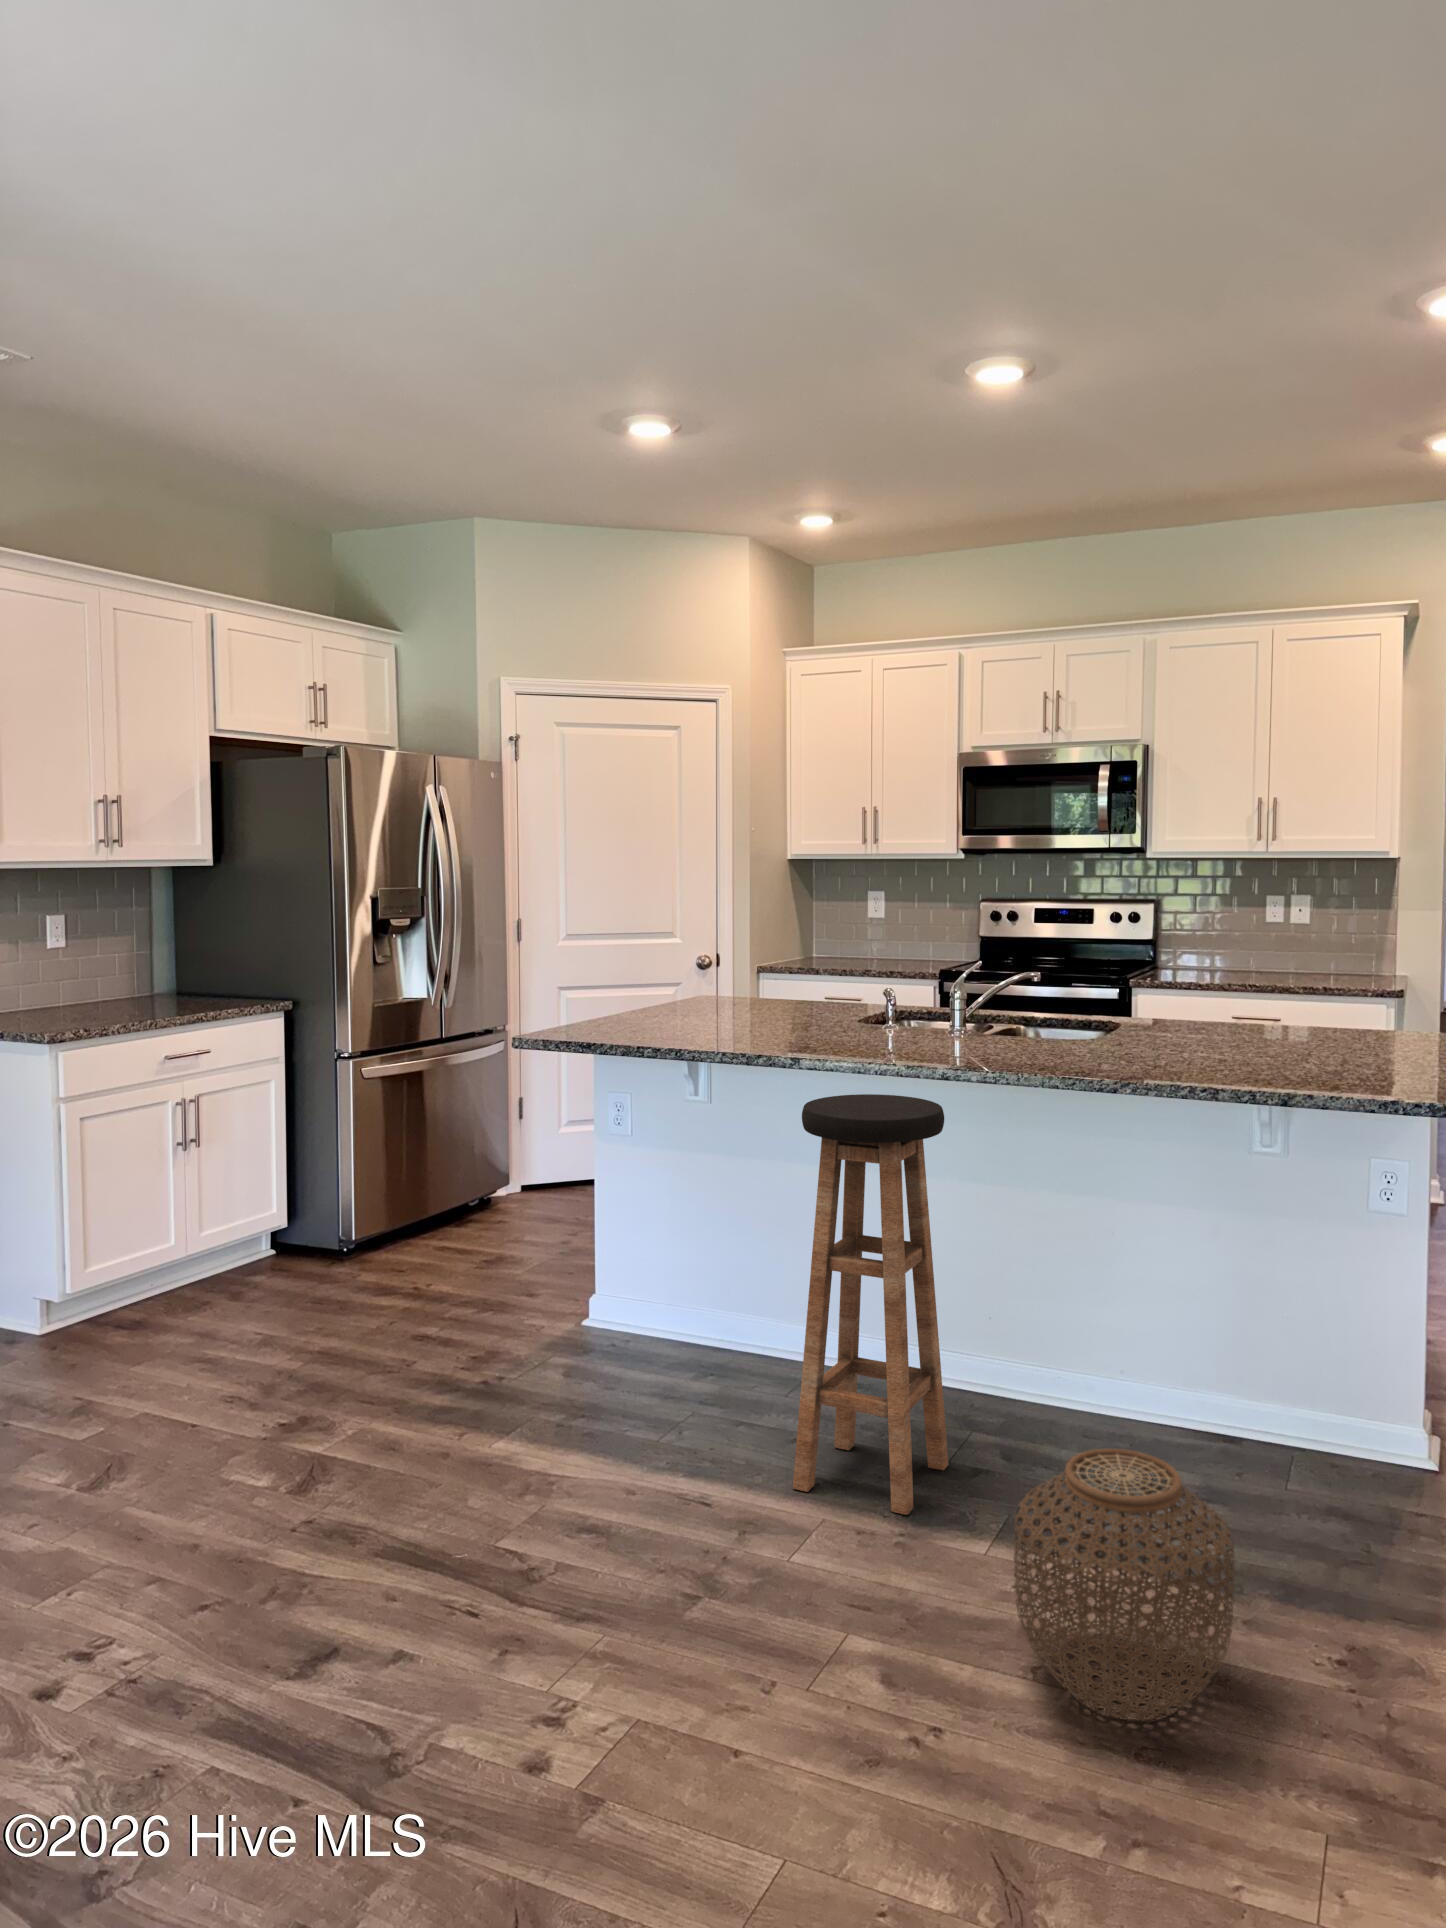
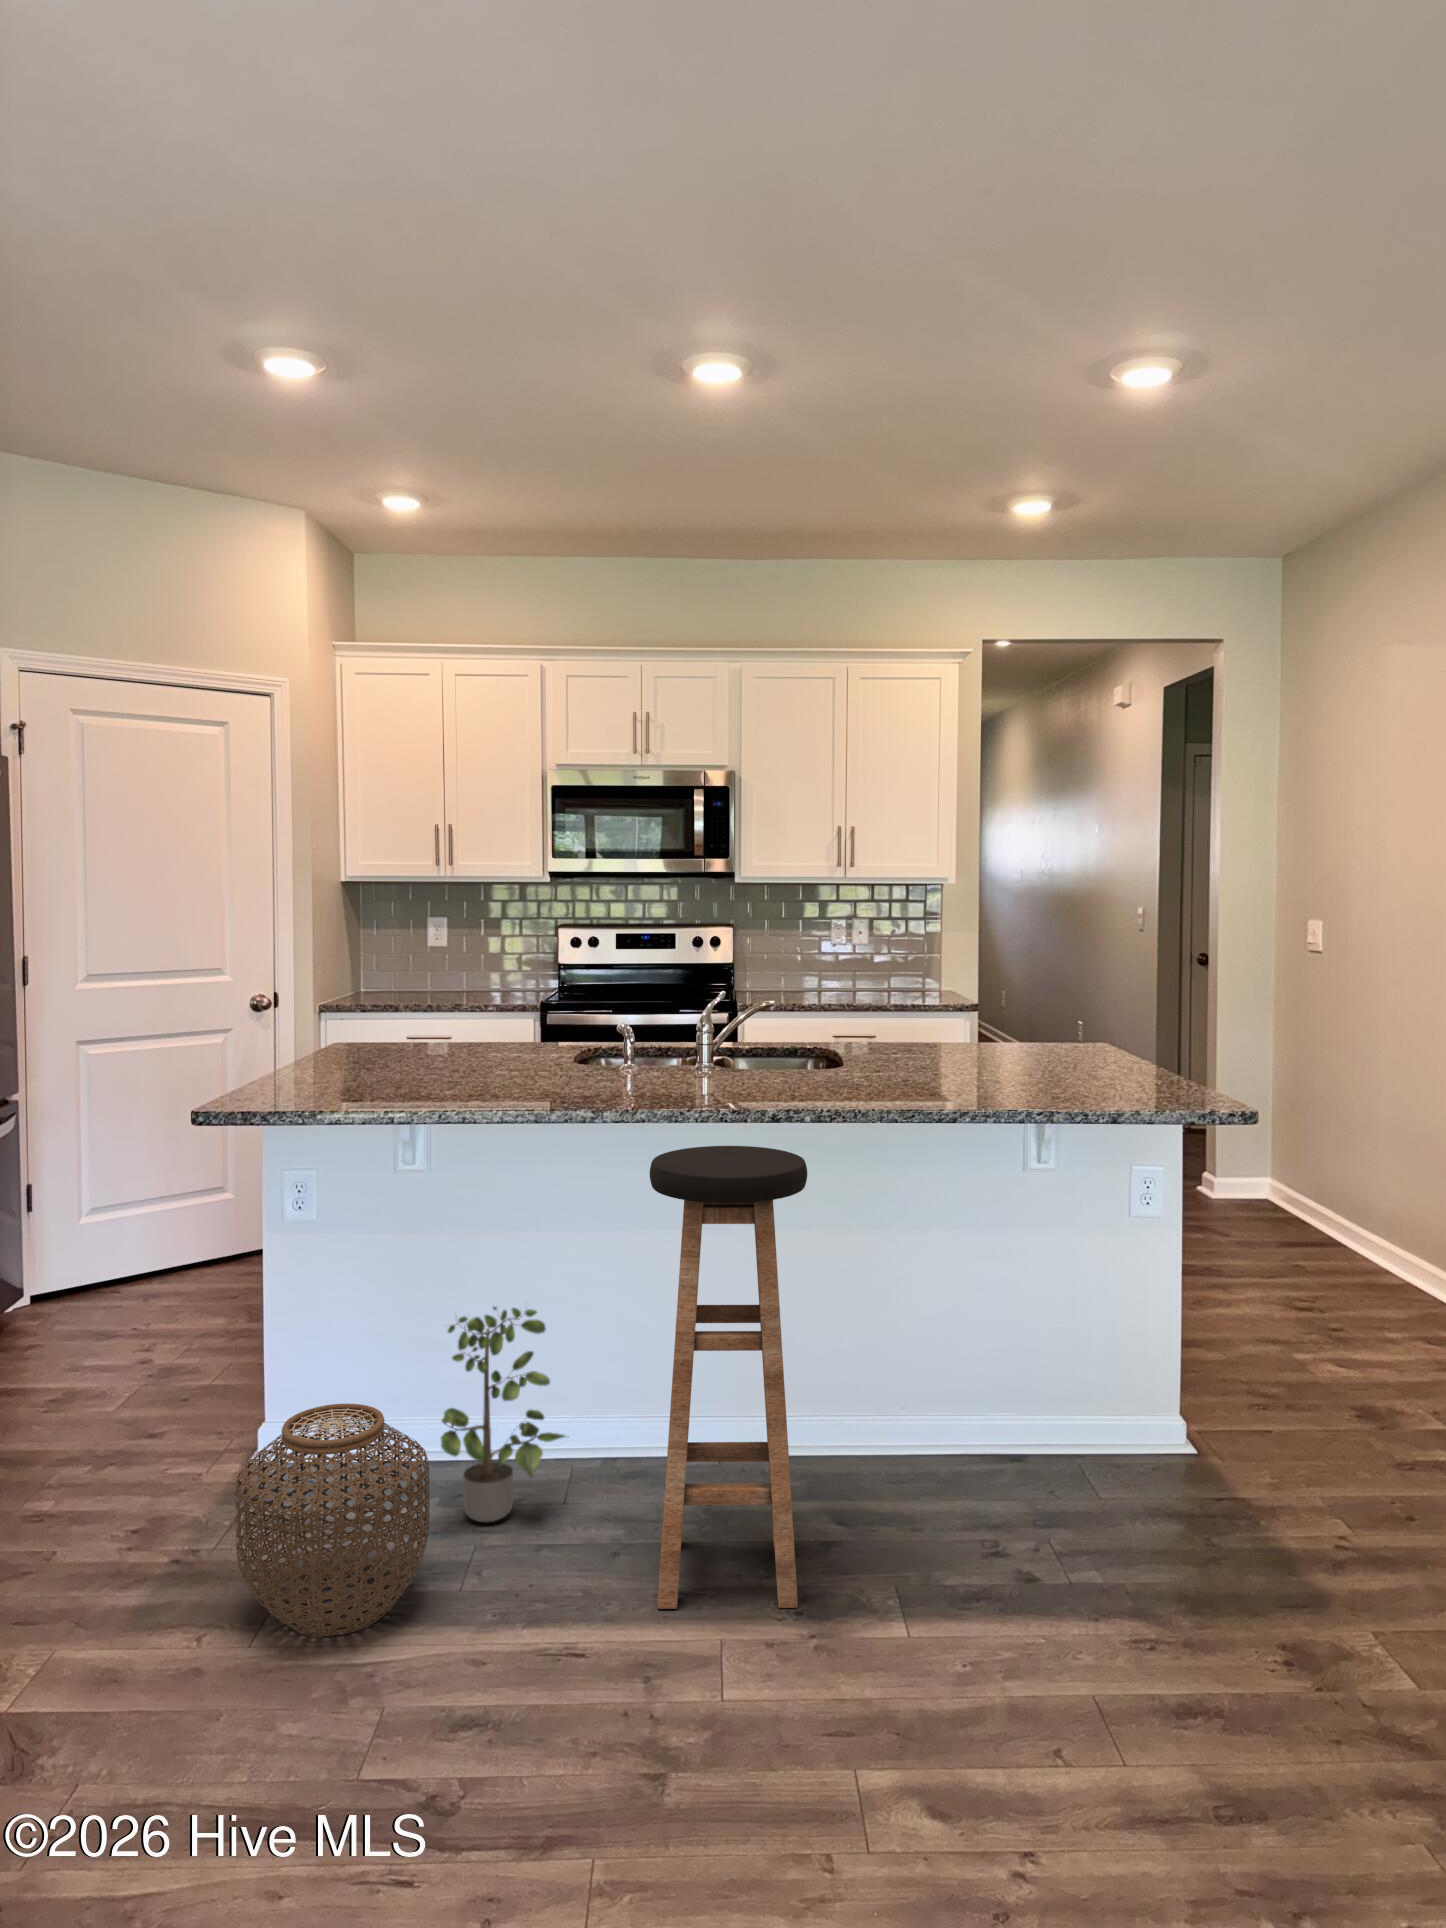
potted plant: none [676,1217,786,1399] -> present [441,1307,566,1522]
woven basket: present [1014,1449,1234,1721] -> present [236,1404,430,1636]

